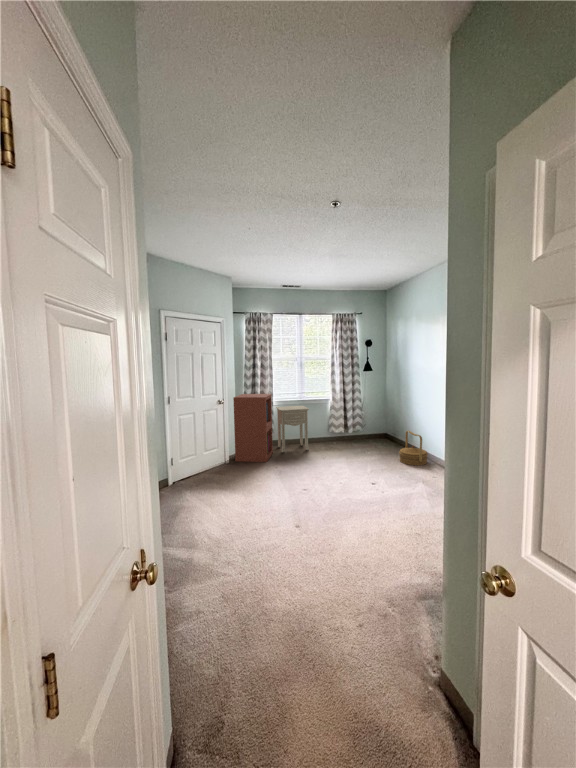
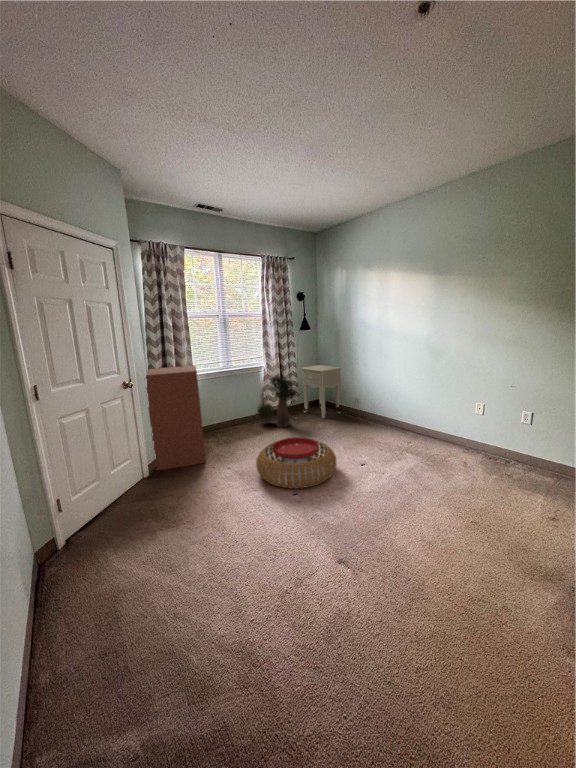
nightstand: present [276,406,309,452] -> present [302,365,341,418]
potted plant: none [321,406,354,449] -> present [257,376,297,427]
woven basket: present [399,431,428,465] -> none [360,395,392,434]
pouf: none [290,452,349,485] -> present [256,437,337,489]

